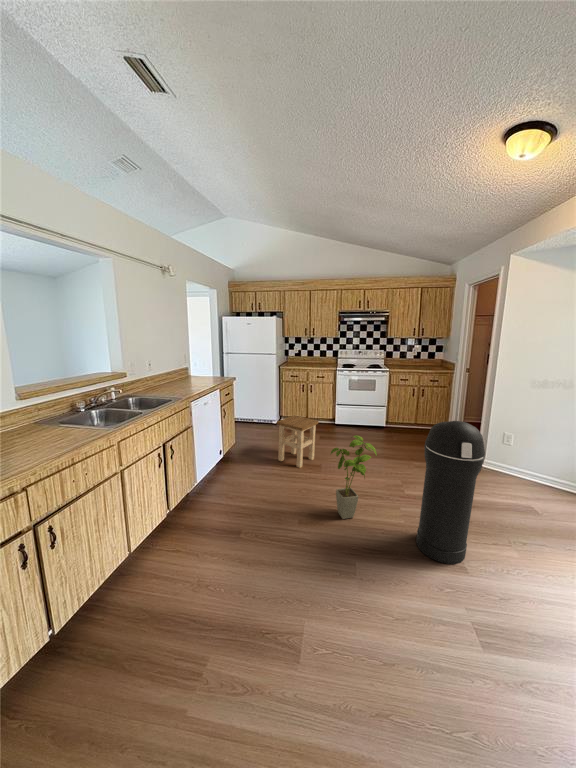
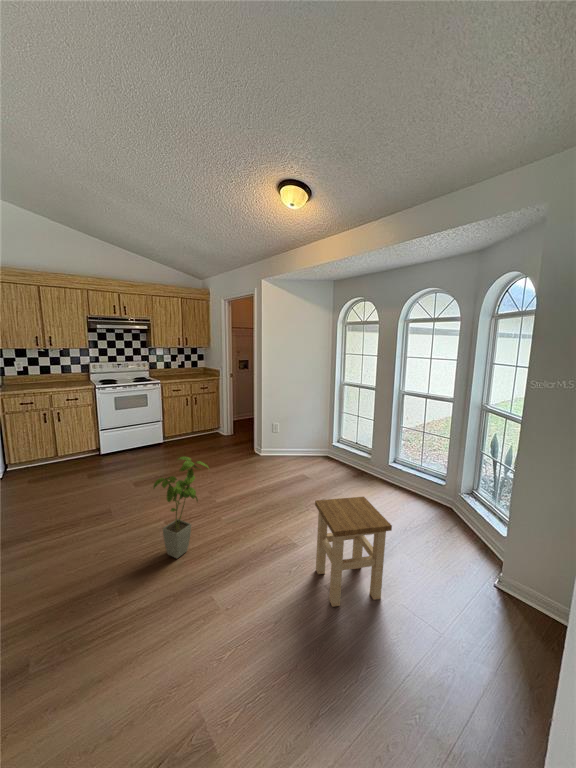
stool: present [277,415,318,468] -> present [315,497,392,607]
trash can: present [416,421,485,564] -> none [254,418,301,549]

